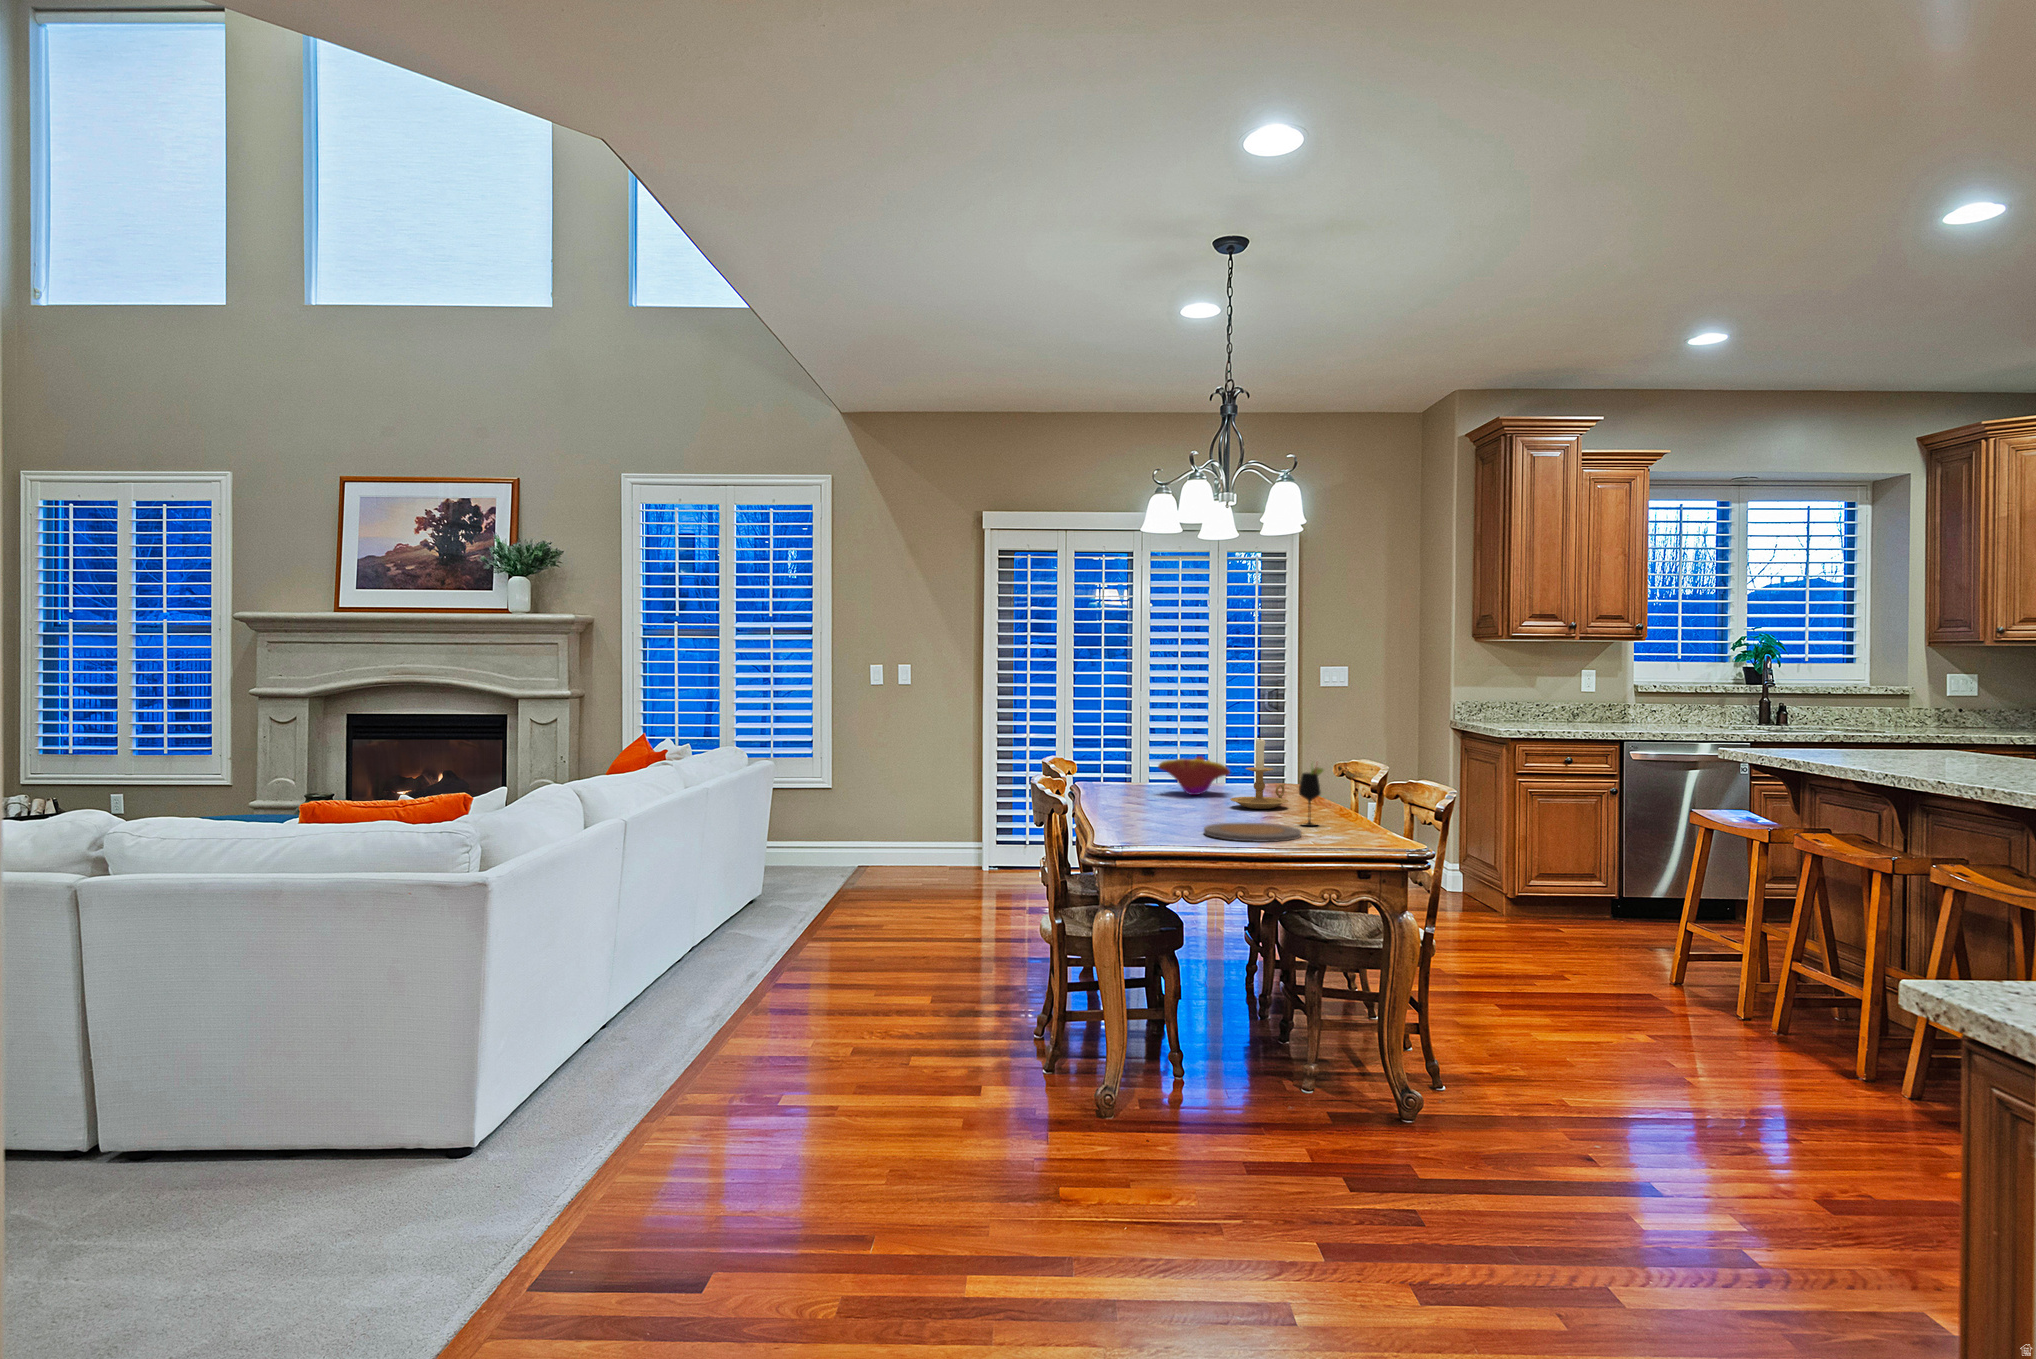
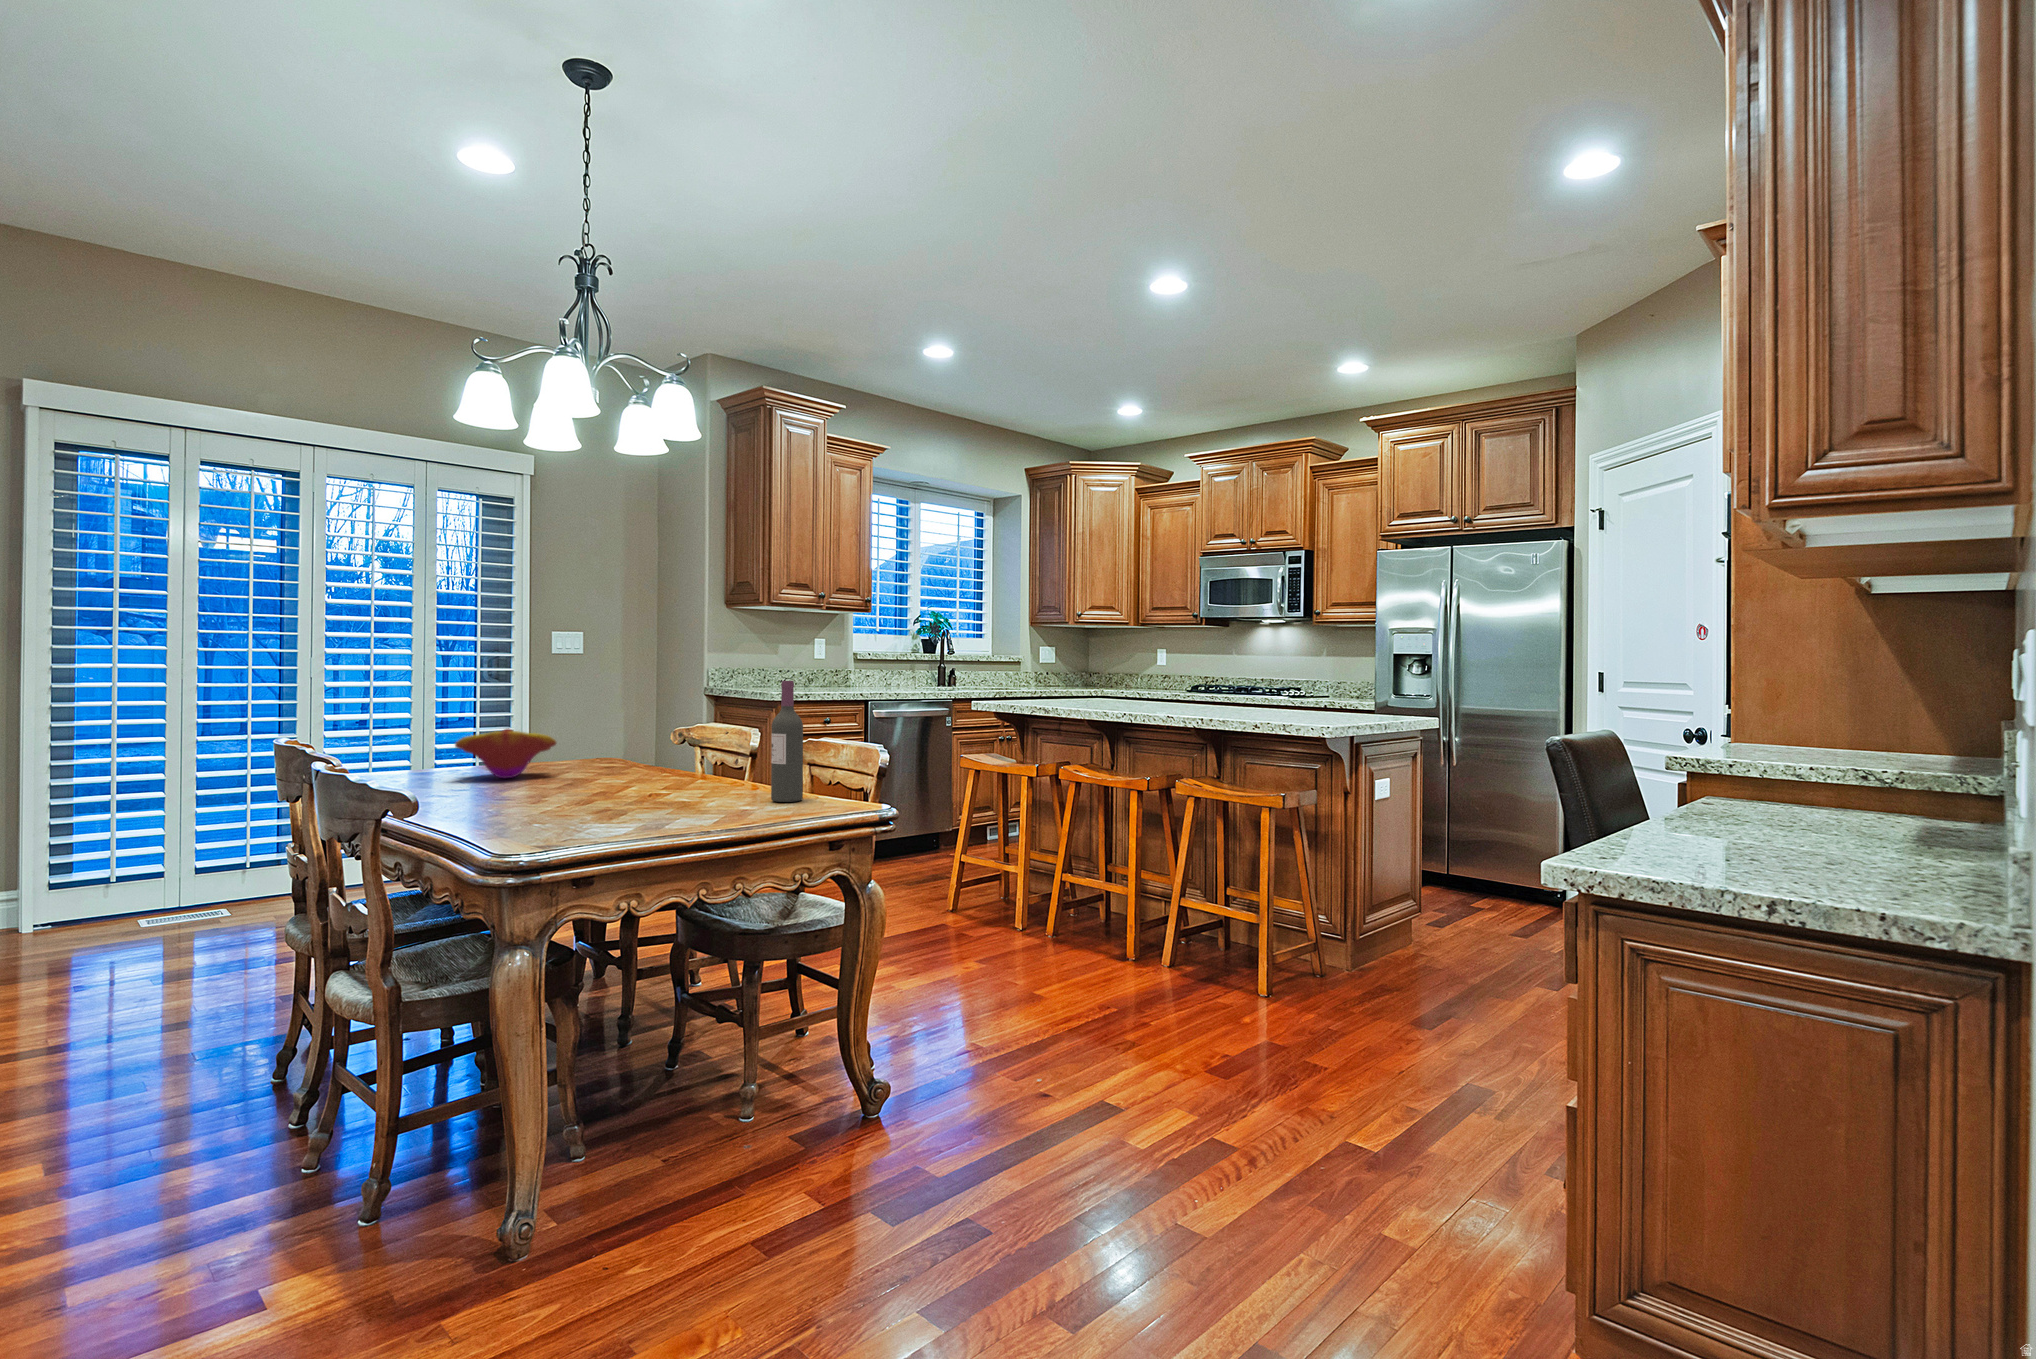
wine bottle: none [1335,731,1362,835] -> present [771,681,803,802]
candle holder: present [1230,737,1289,809] -> none [585,696,660,786]
wine glass: present [1299,767,1324,826] -> none [712,720,744,798]
plate: present [1204,823,1301,842] -> none [618,799,746,823]

